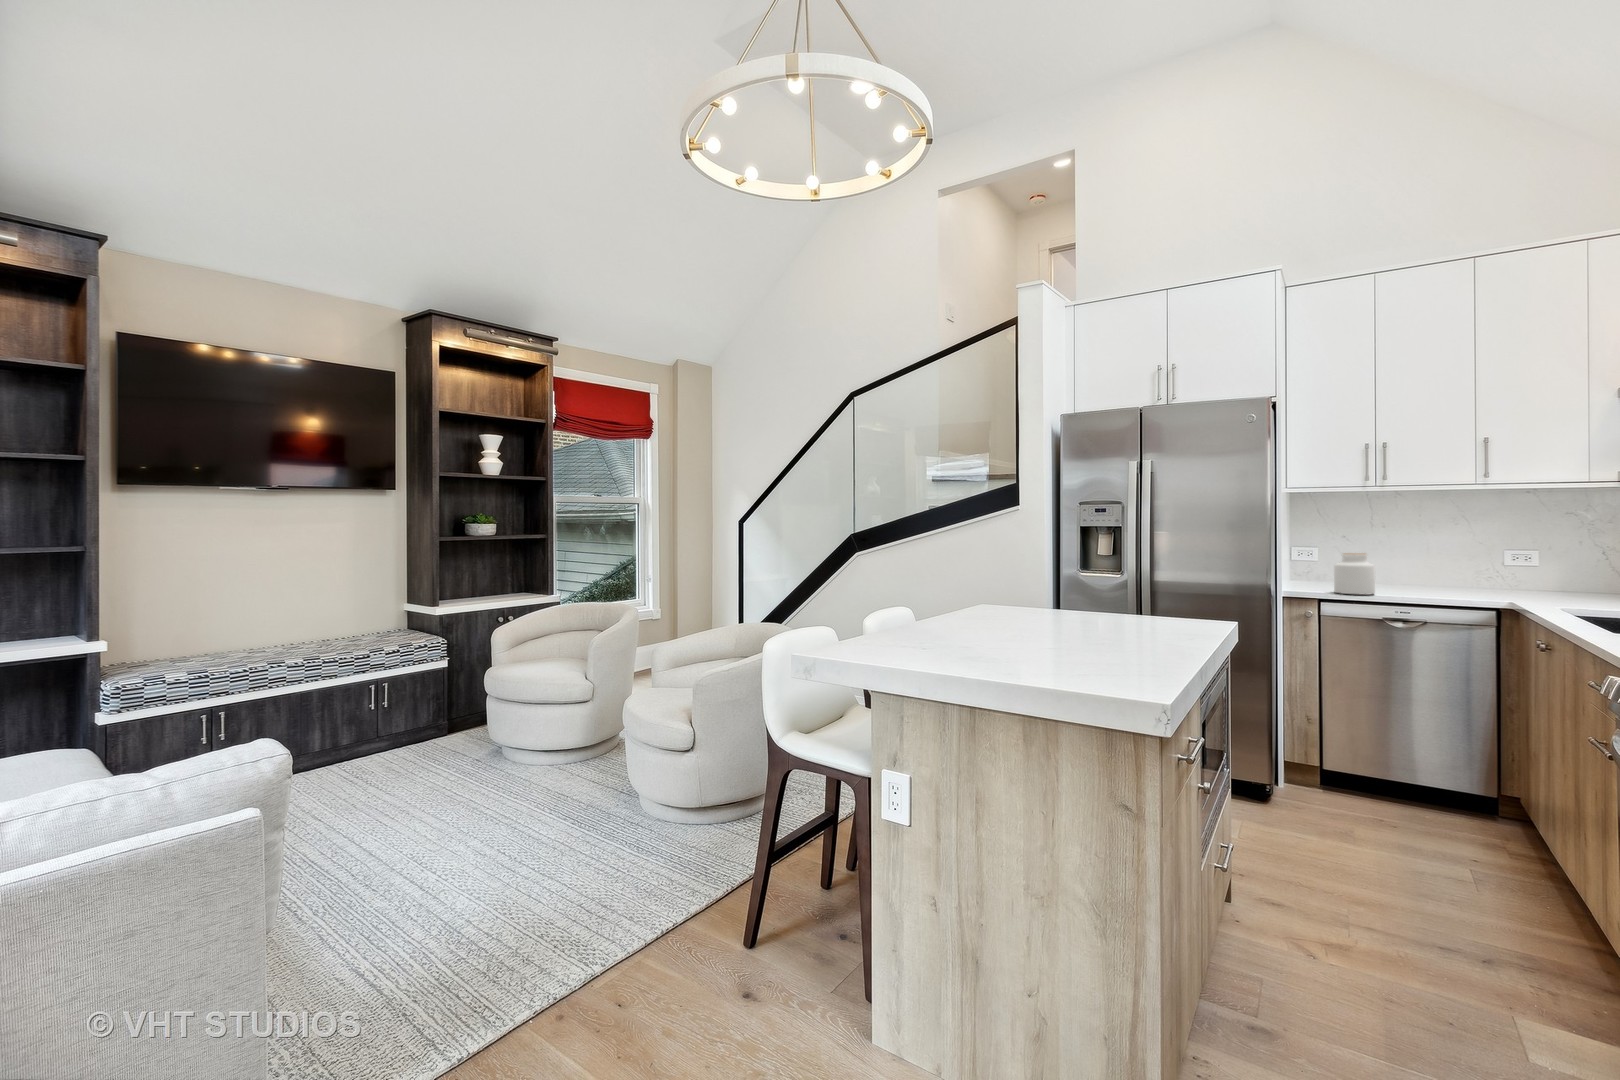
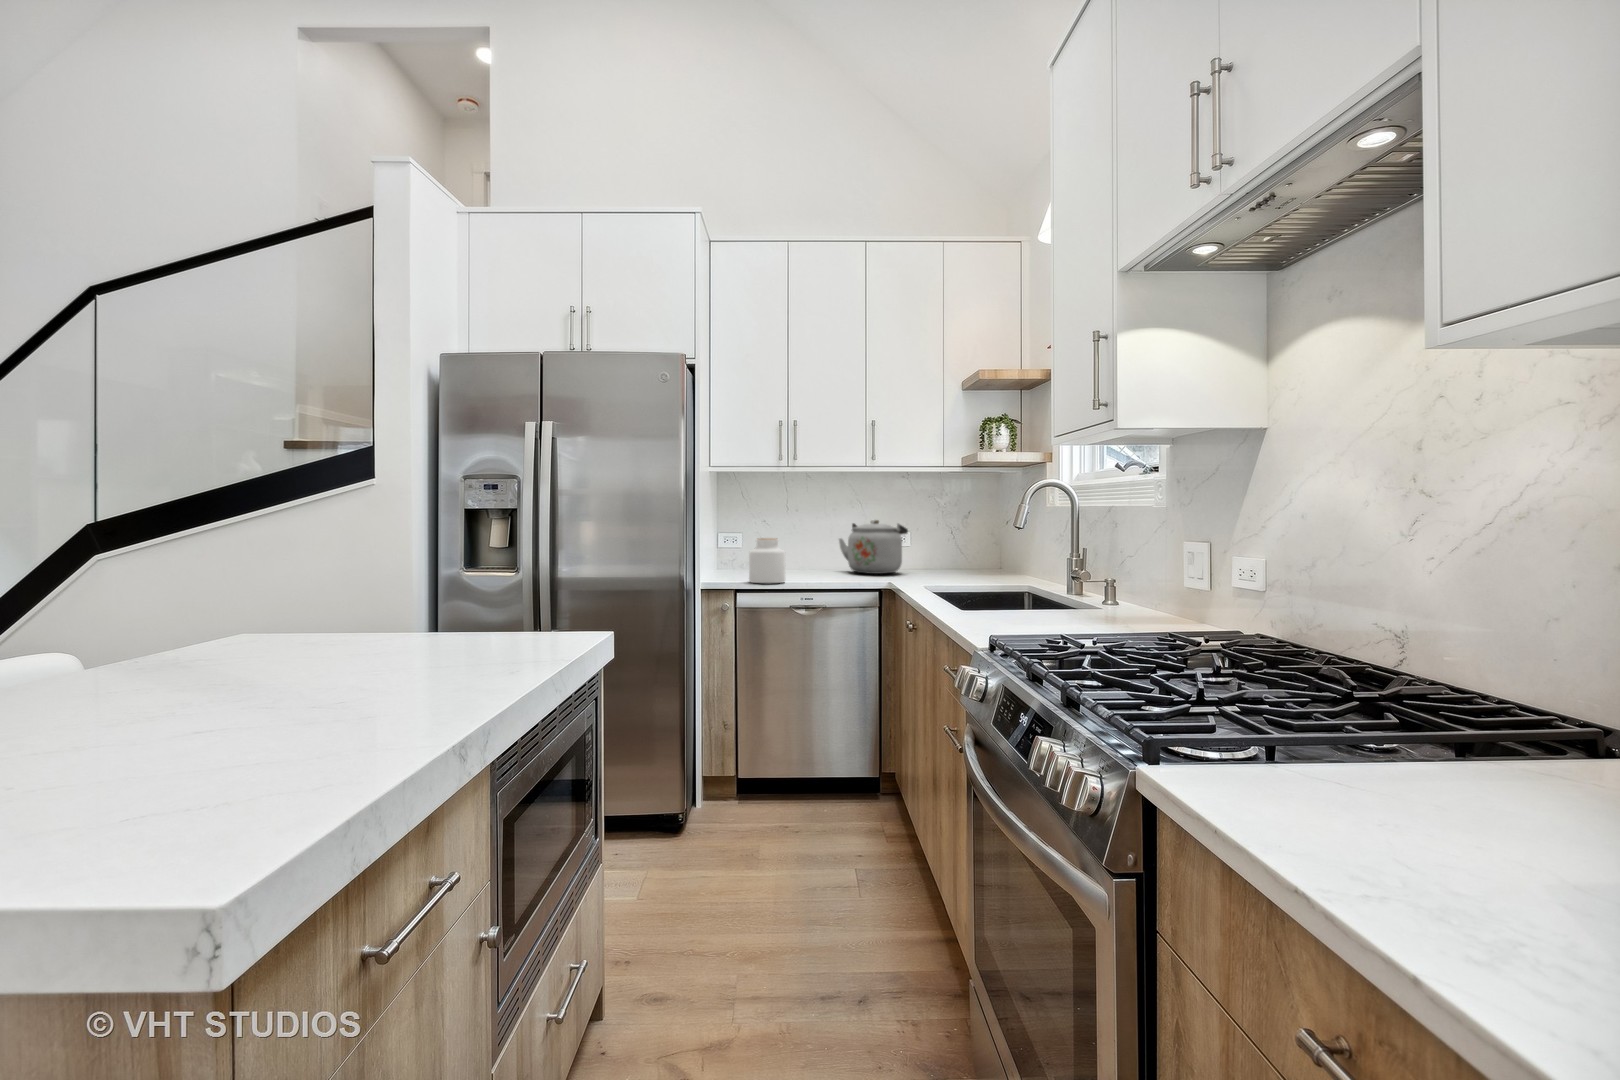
kettle: none [1435,535,1530,590] -> present [839,520,908,574]

